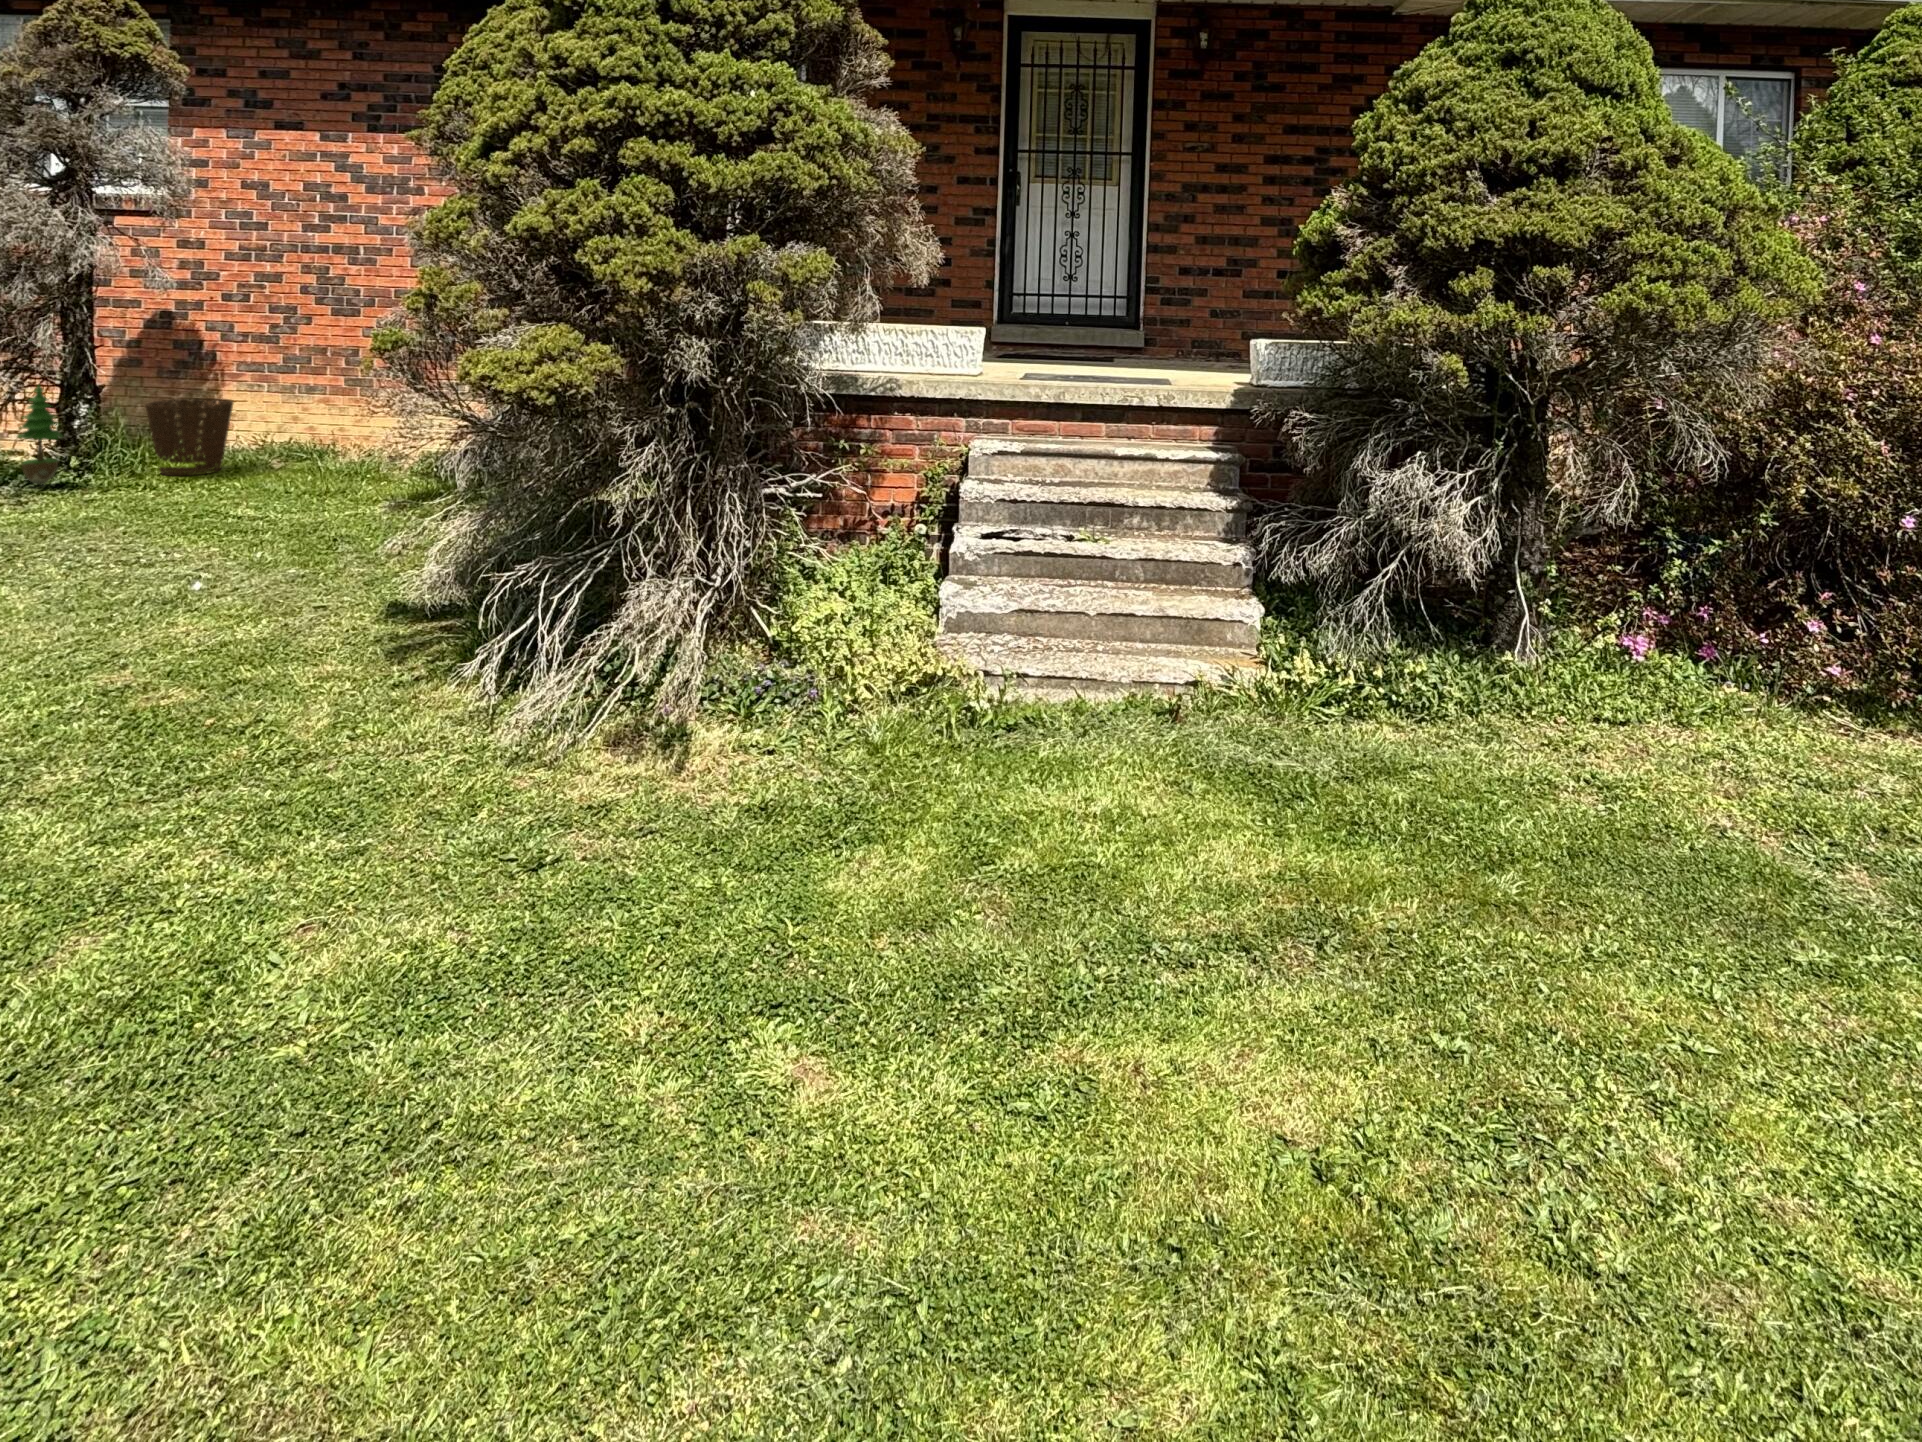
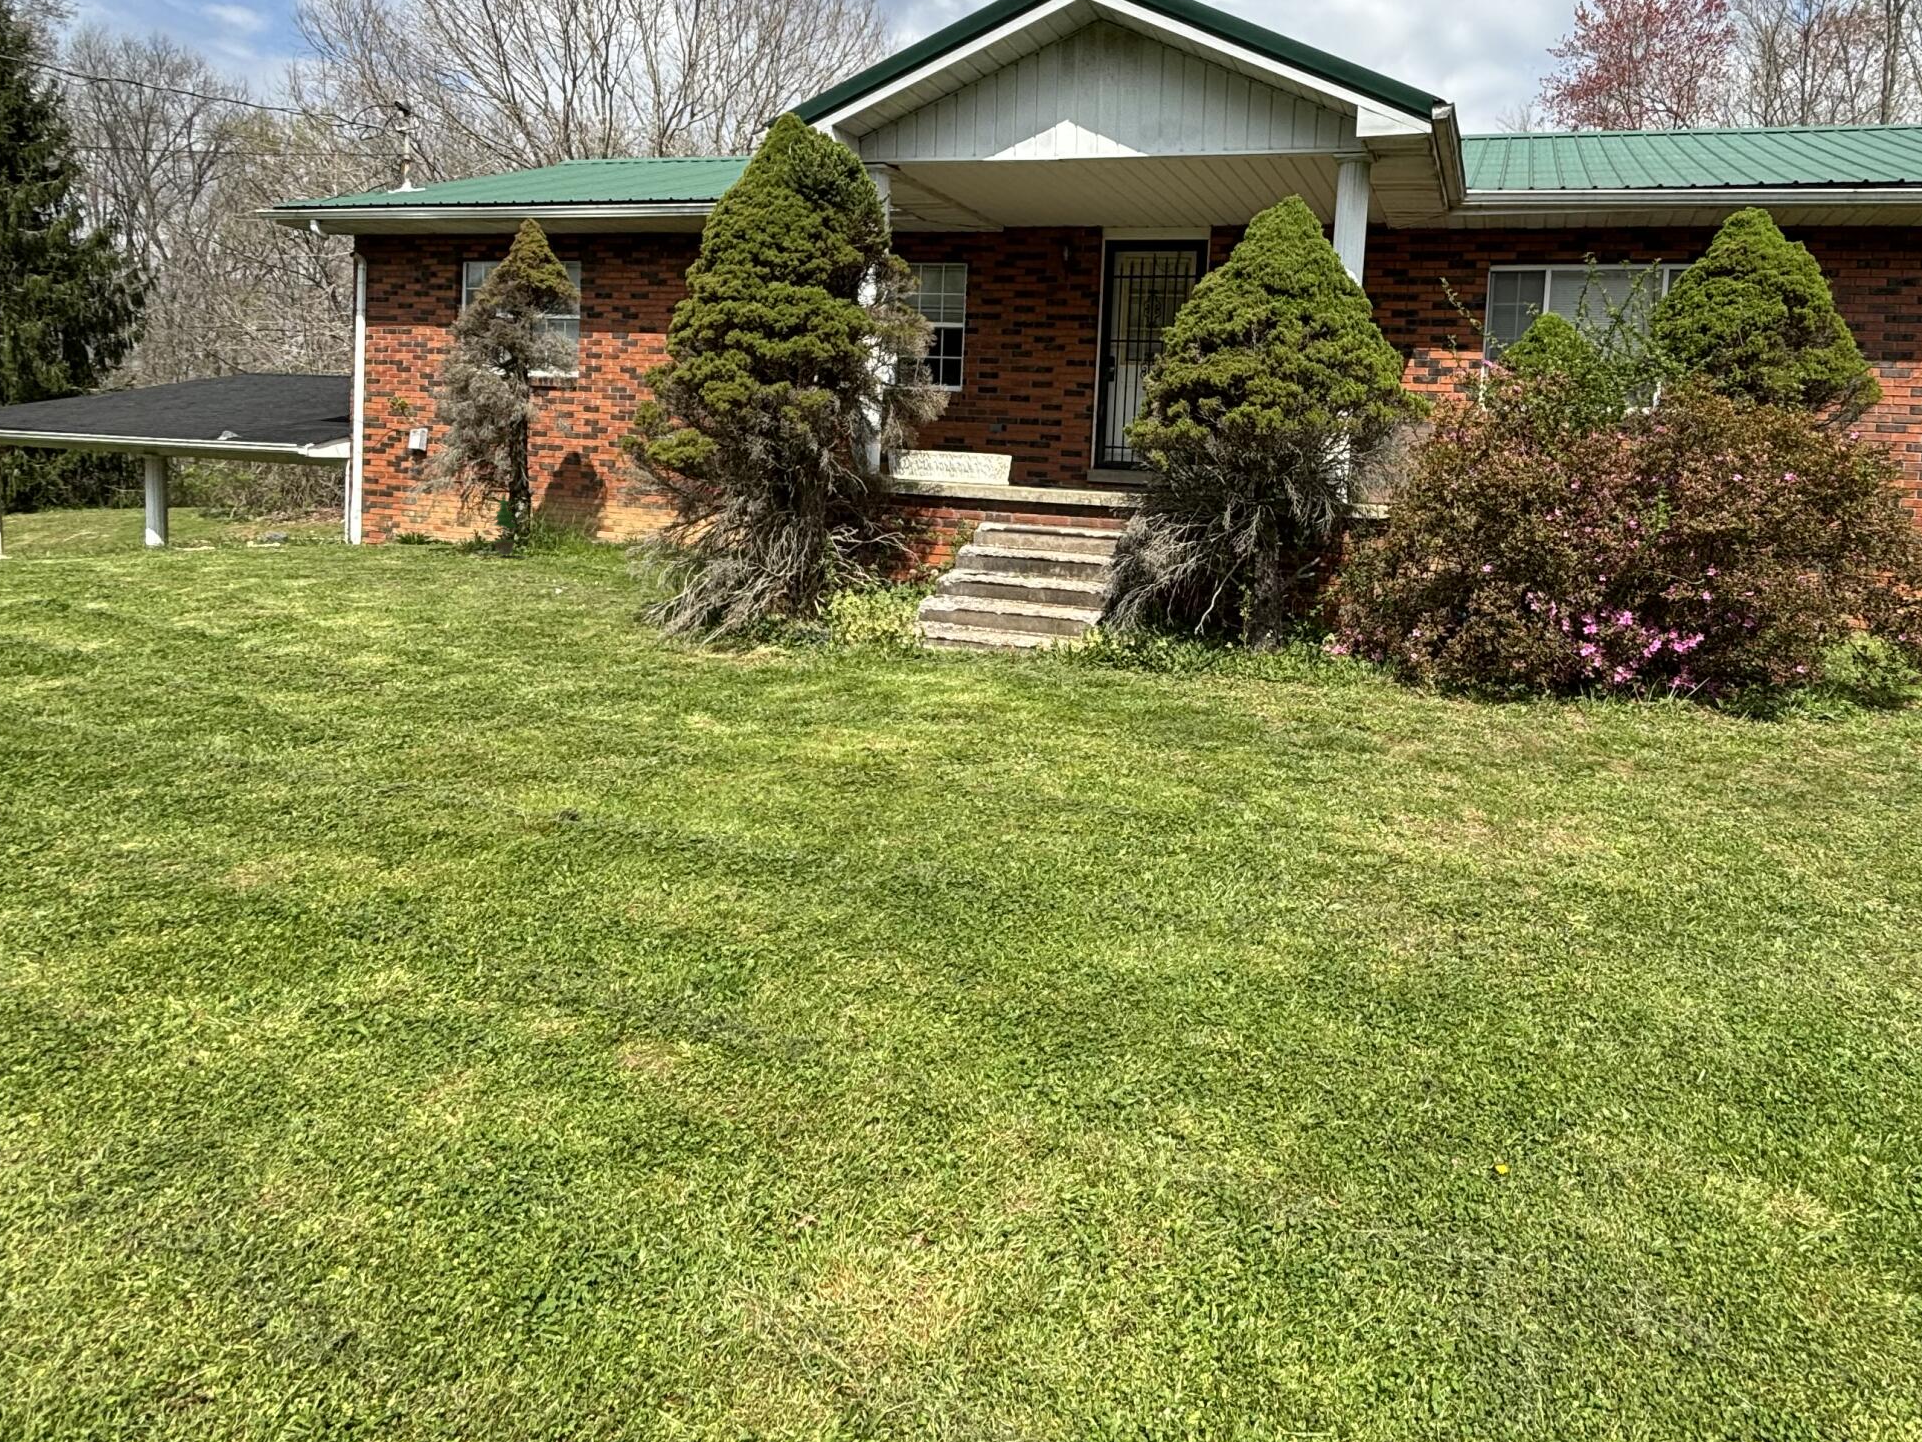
basket: present [145,398,233,475] -> none [563,508,614,555]

